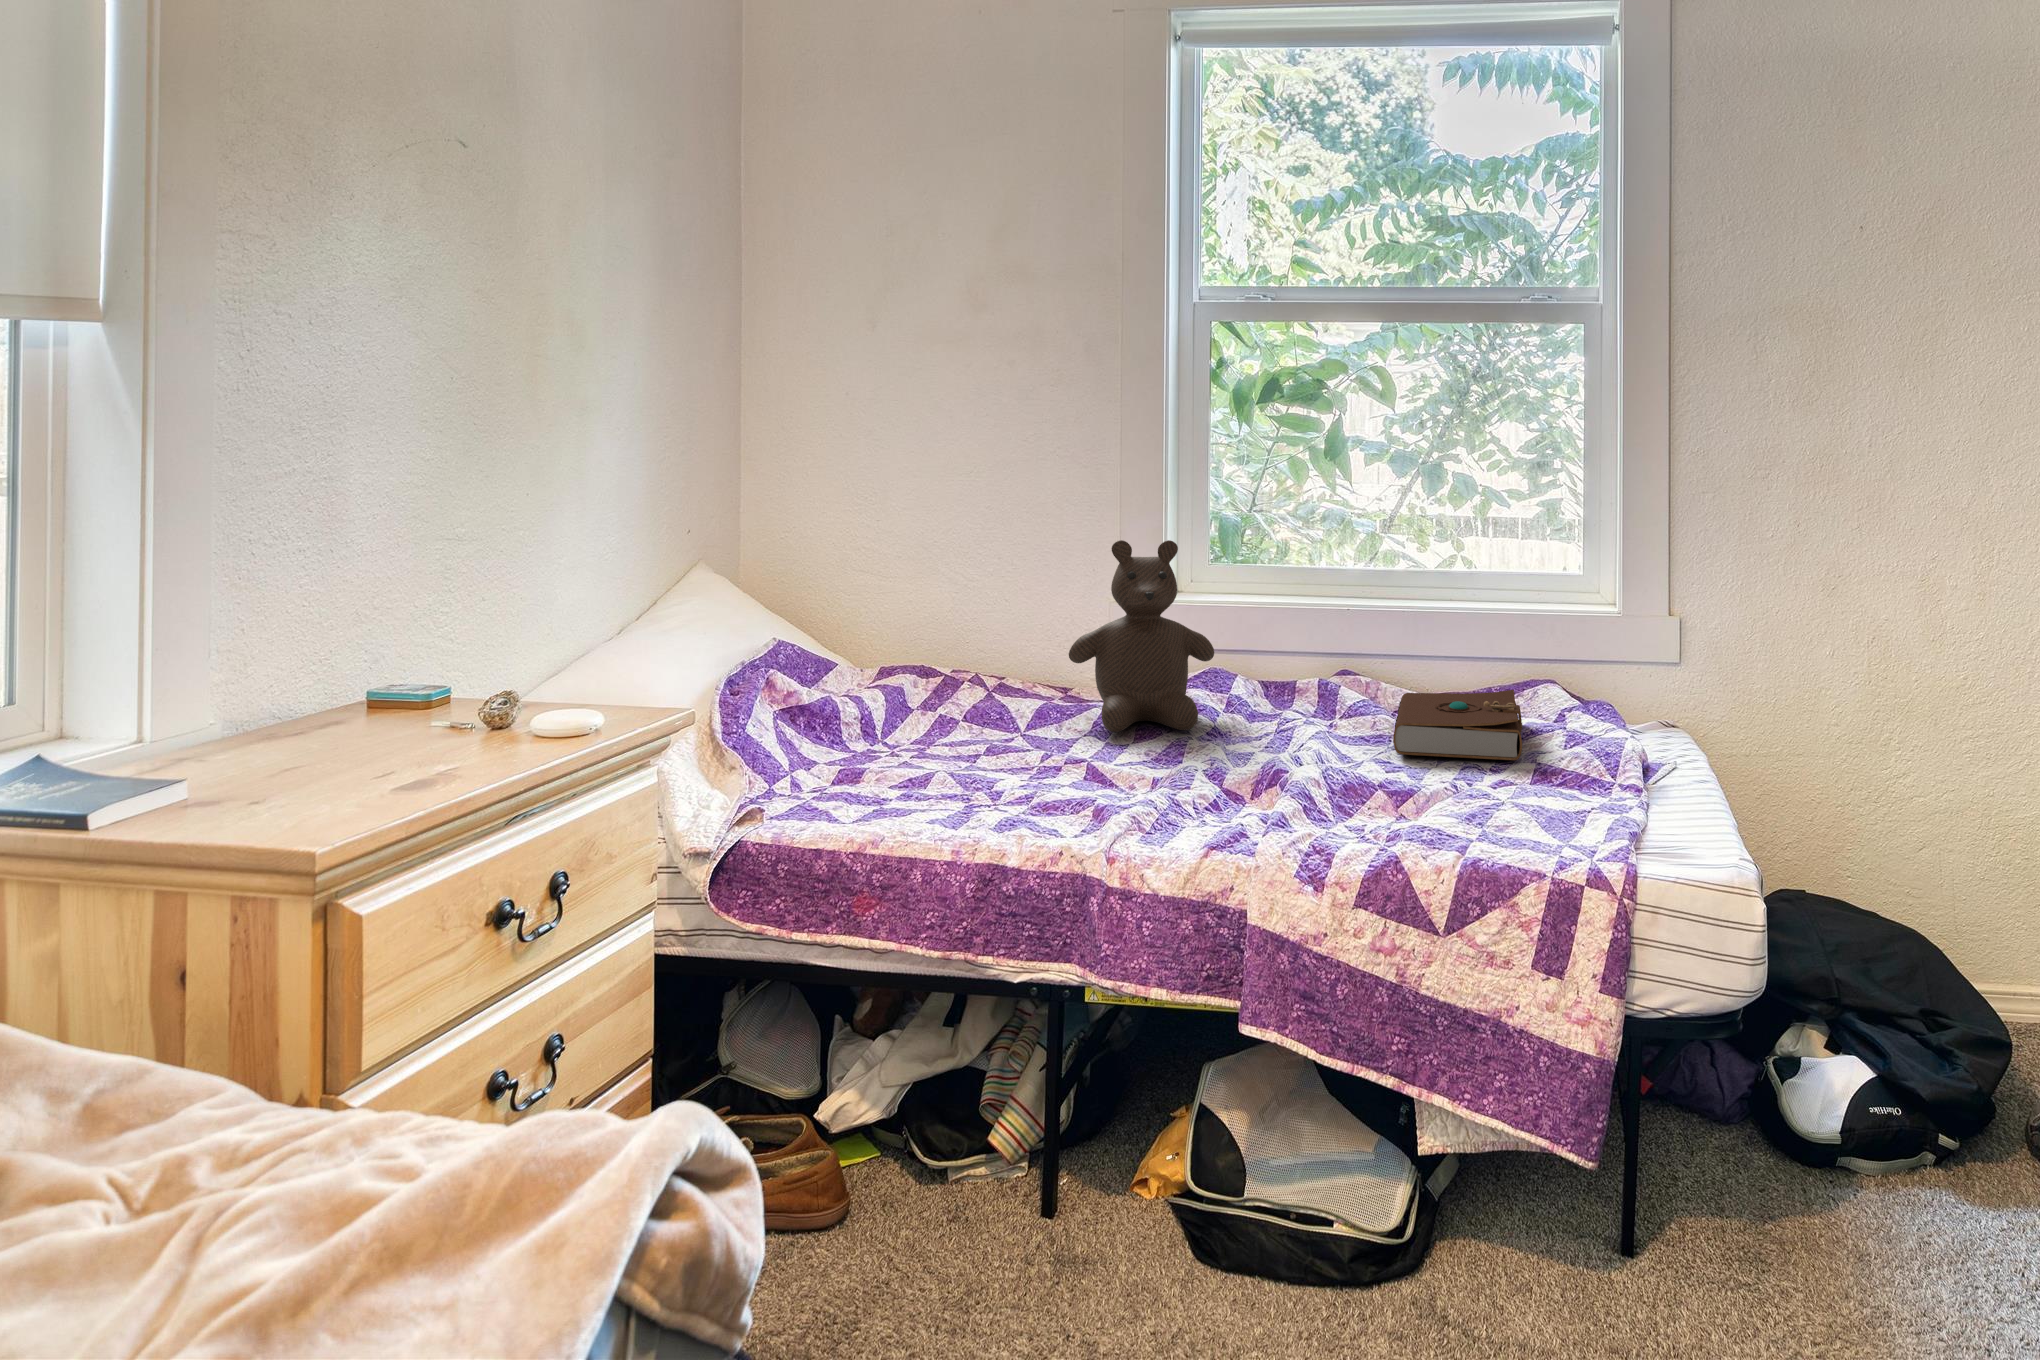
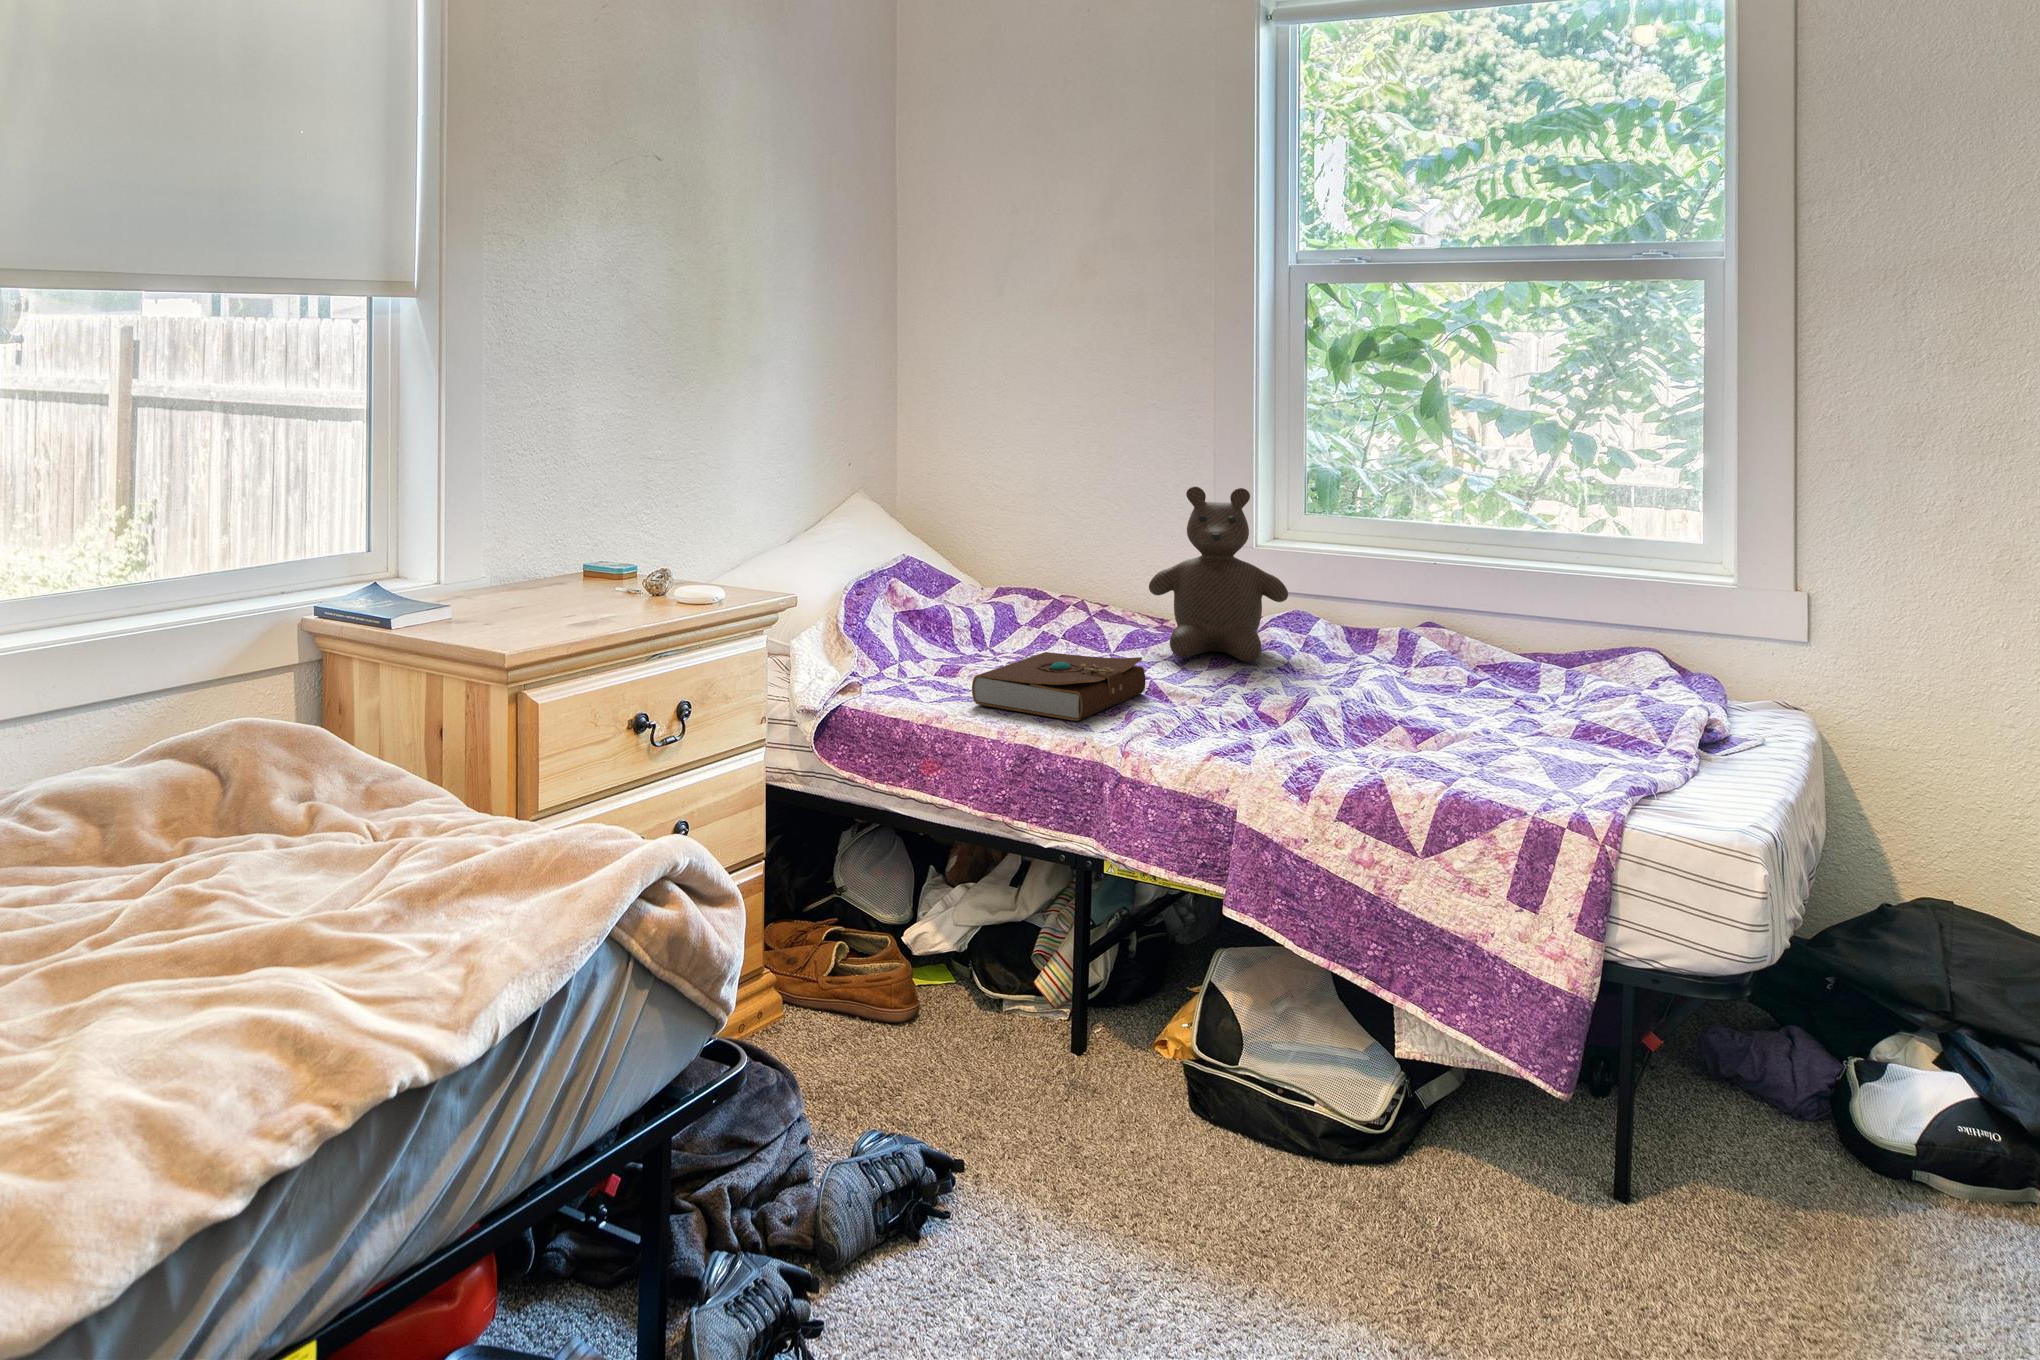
book: present [1393,690,1522,760] -> present [972,652,1145,721]

